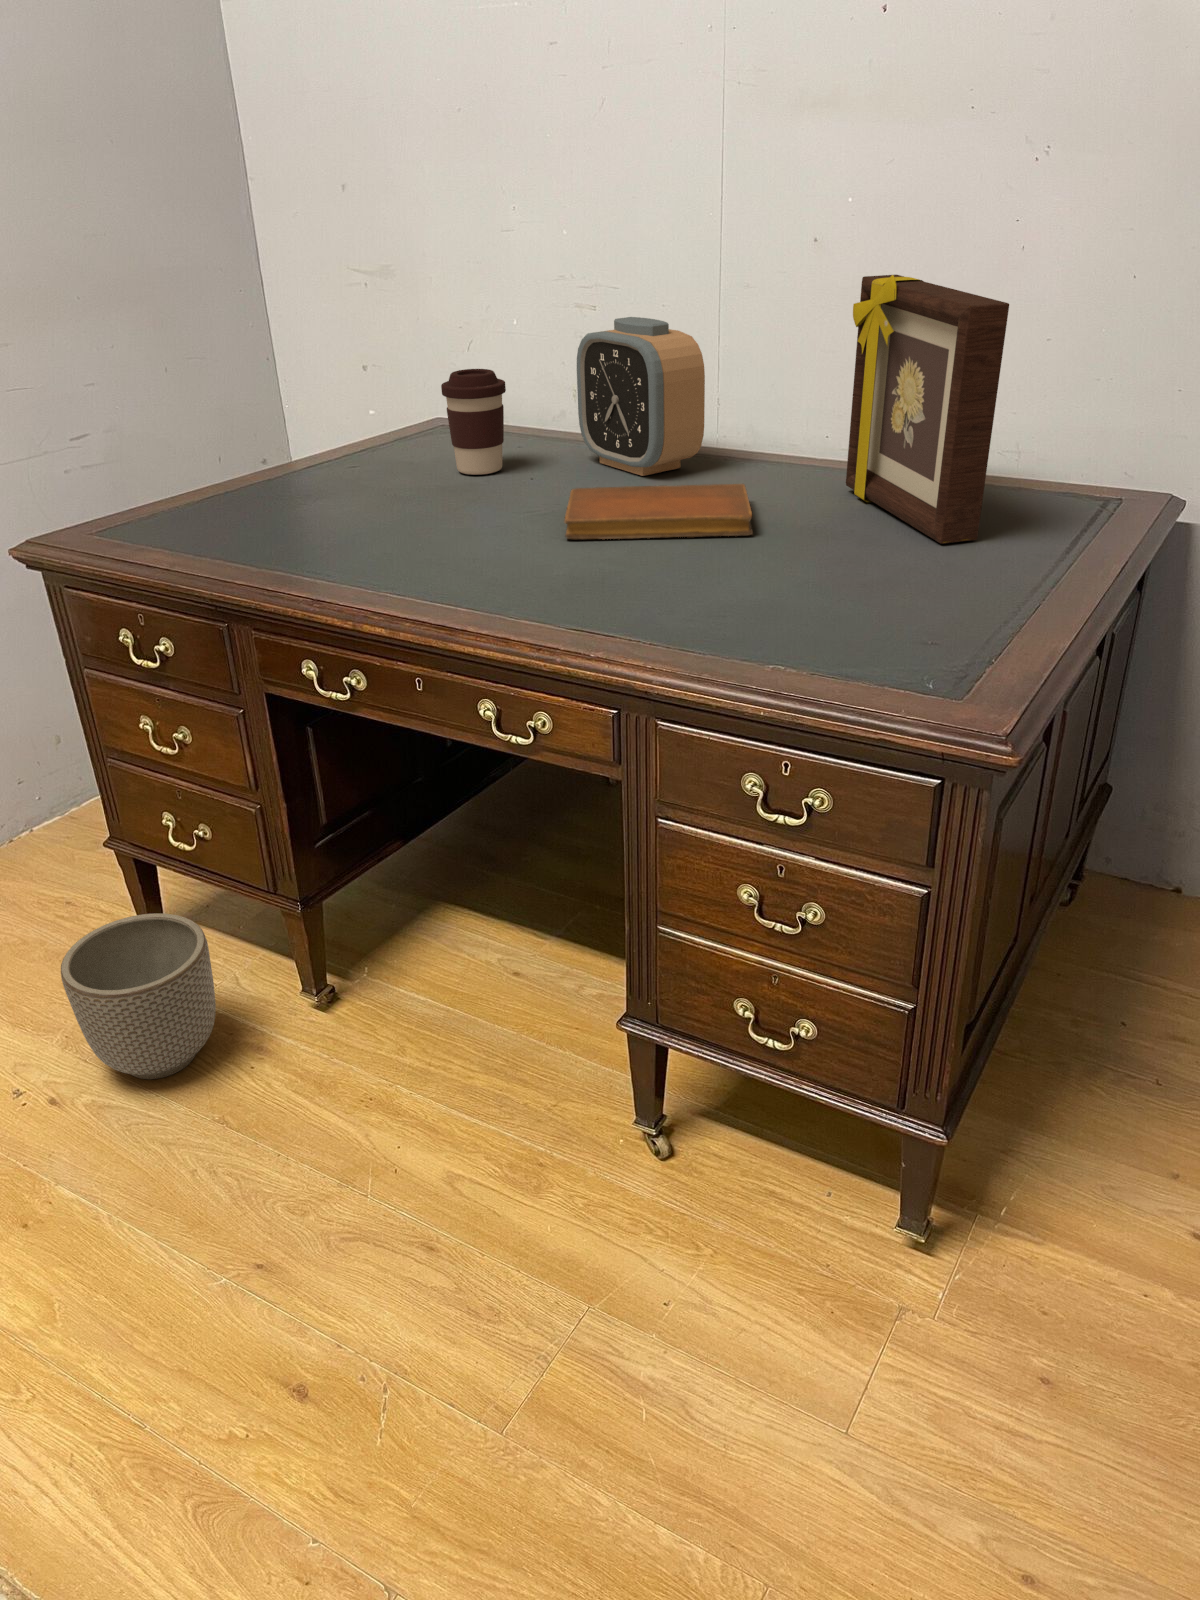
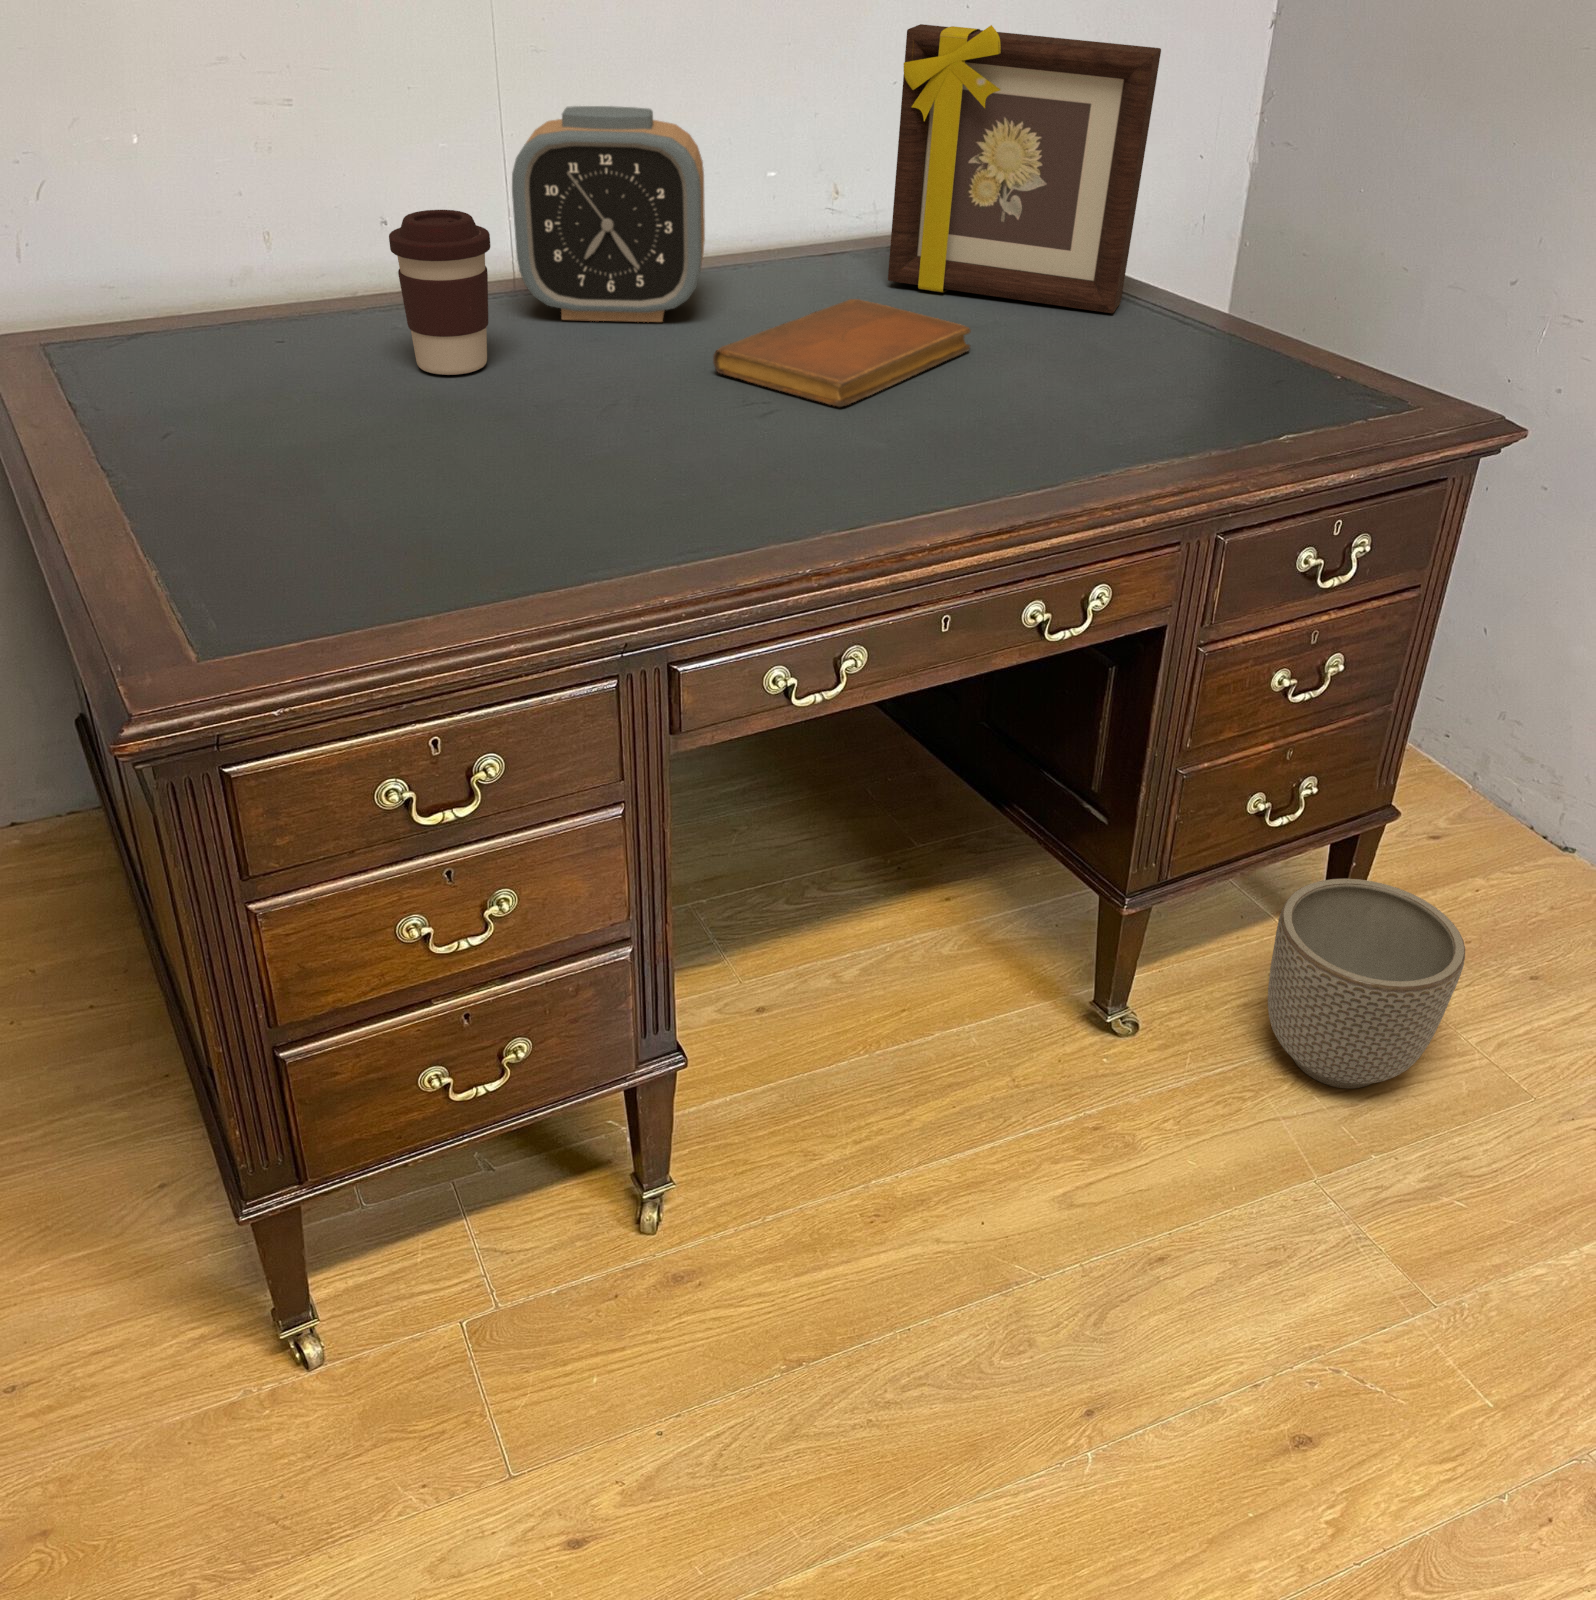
planter: present [61,913,216,1079] -> present [1268,879,1465,1089]

